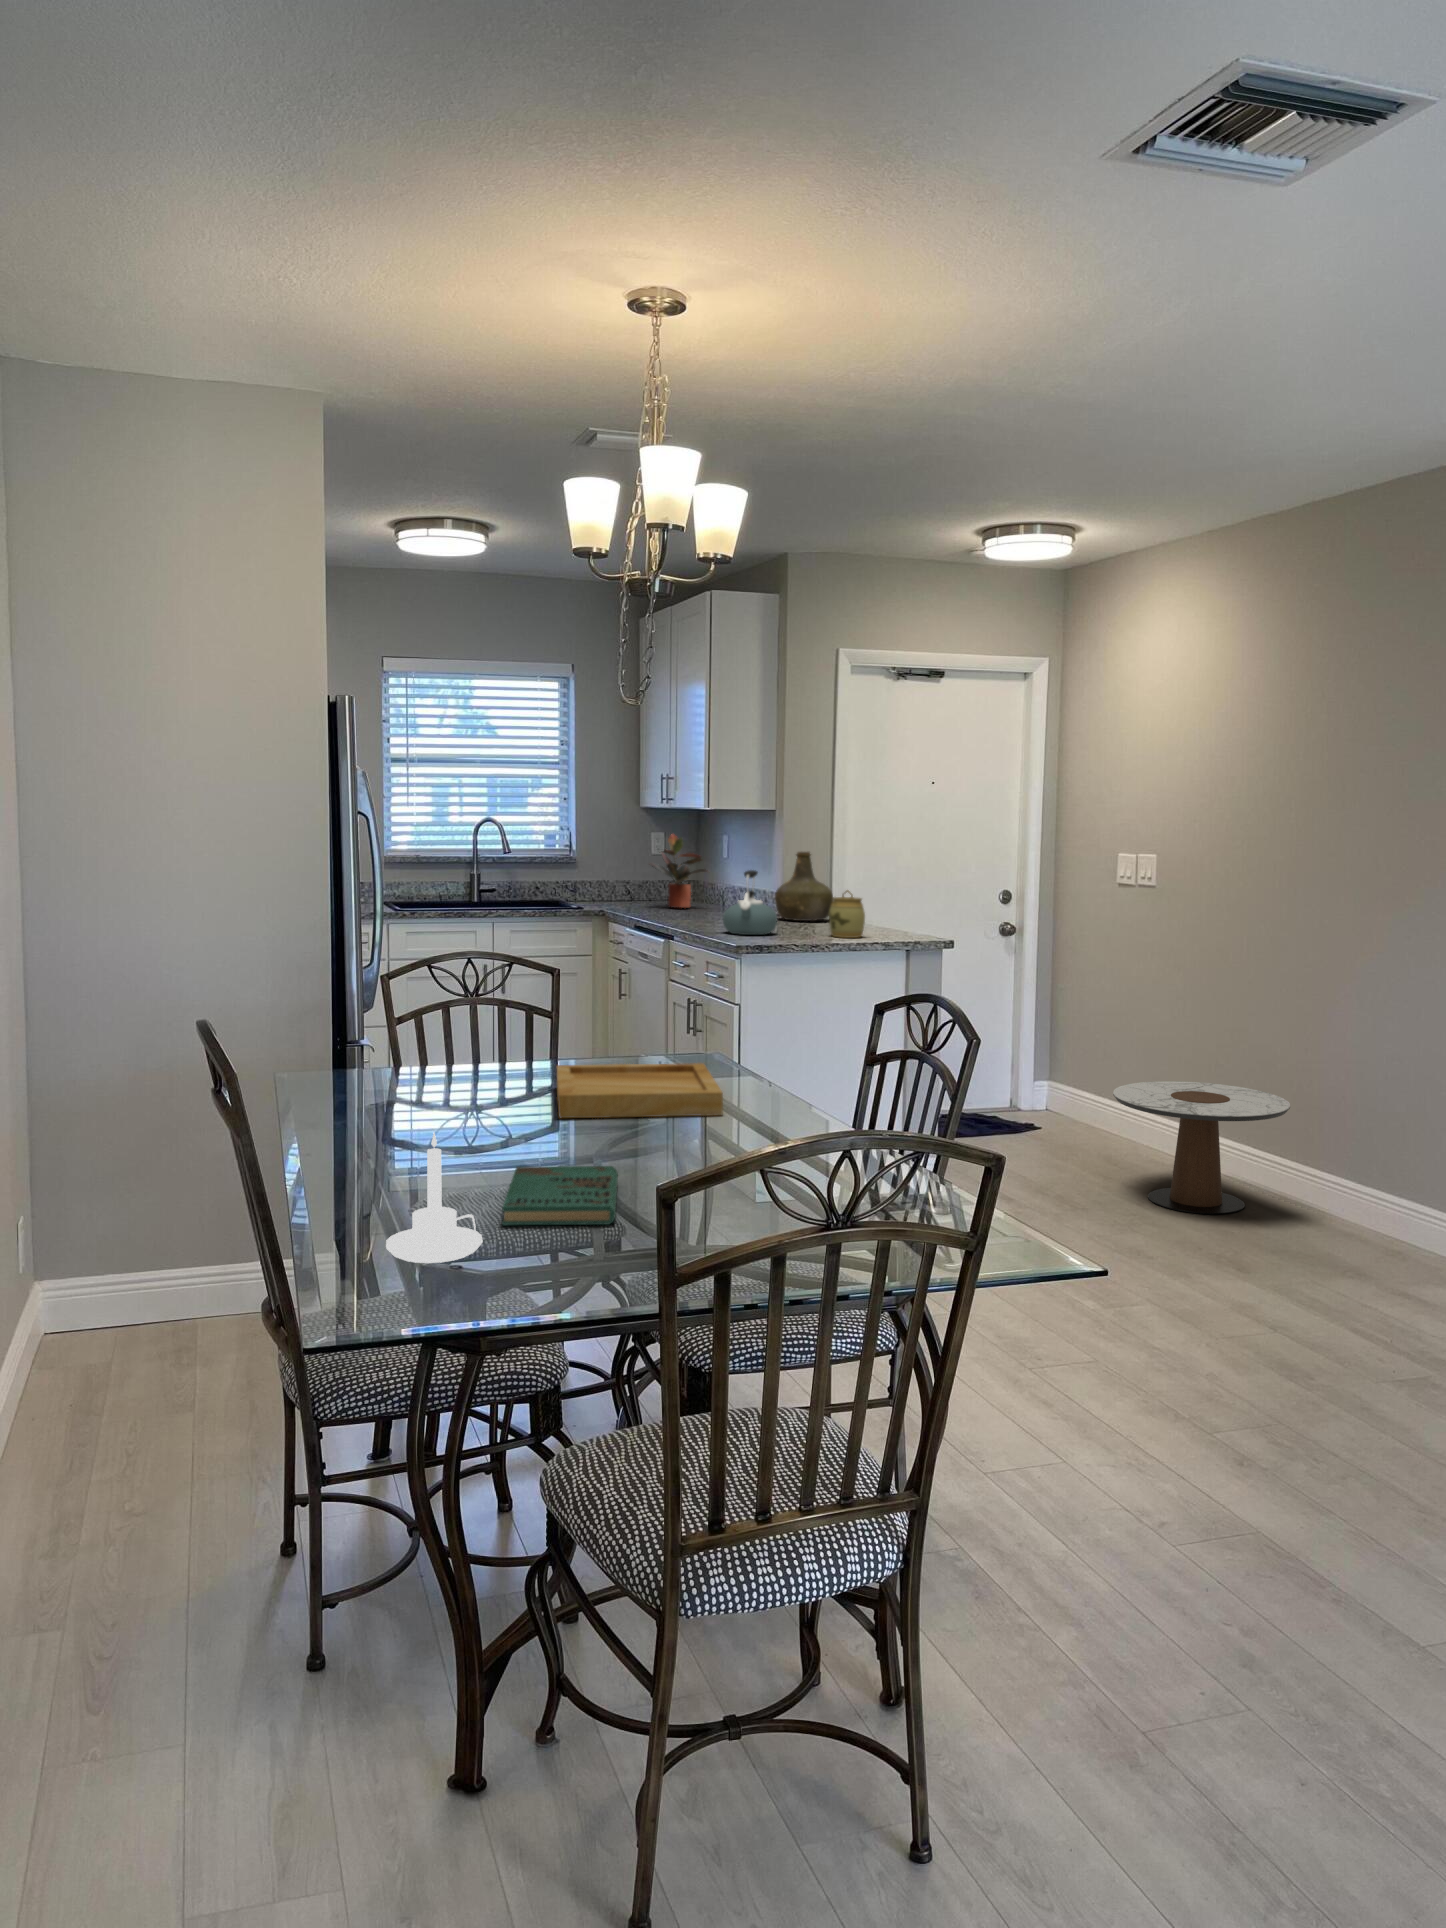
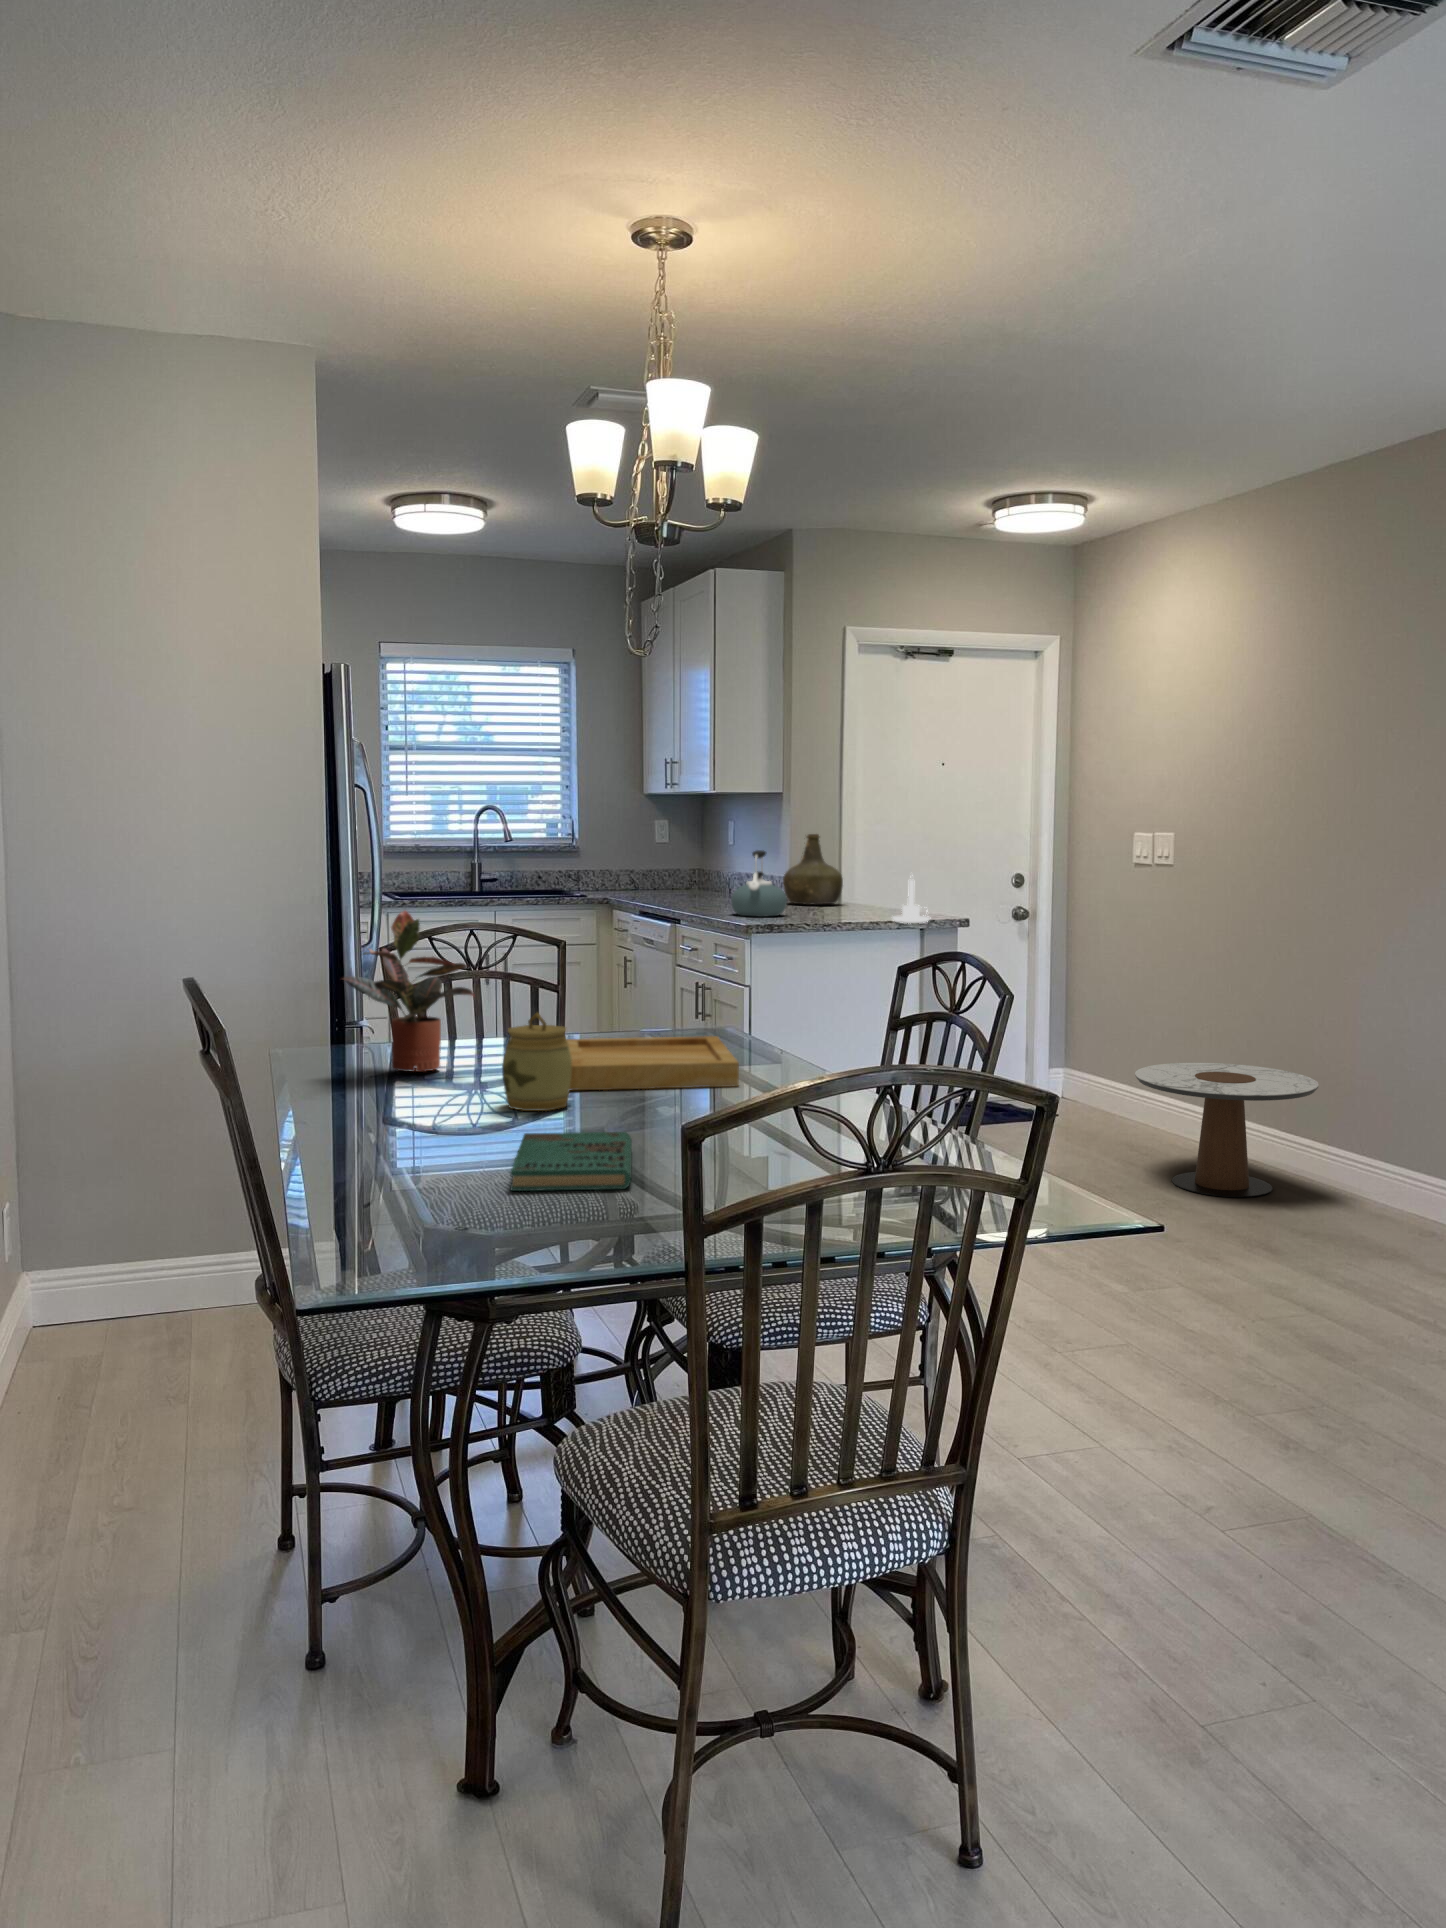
potted plant: present [650,834,707,908] -> present [342,911,474,1072]
jar: present [829,890,865,938] -> present [502,1013,572,1111]
candle holder: present [386,1132,482,1263] -> present [892,880,930,923]

